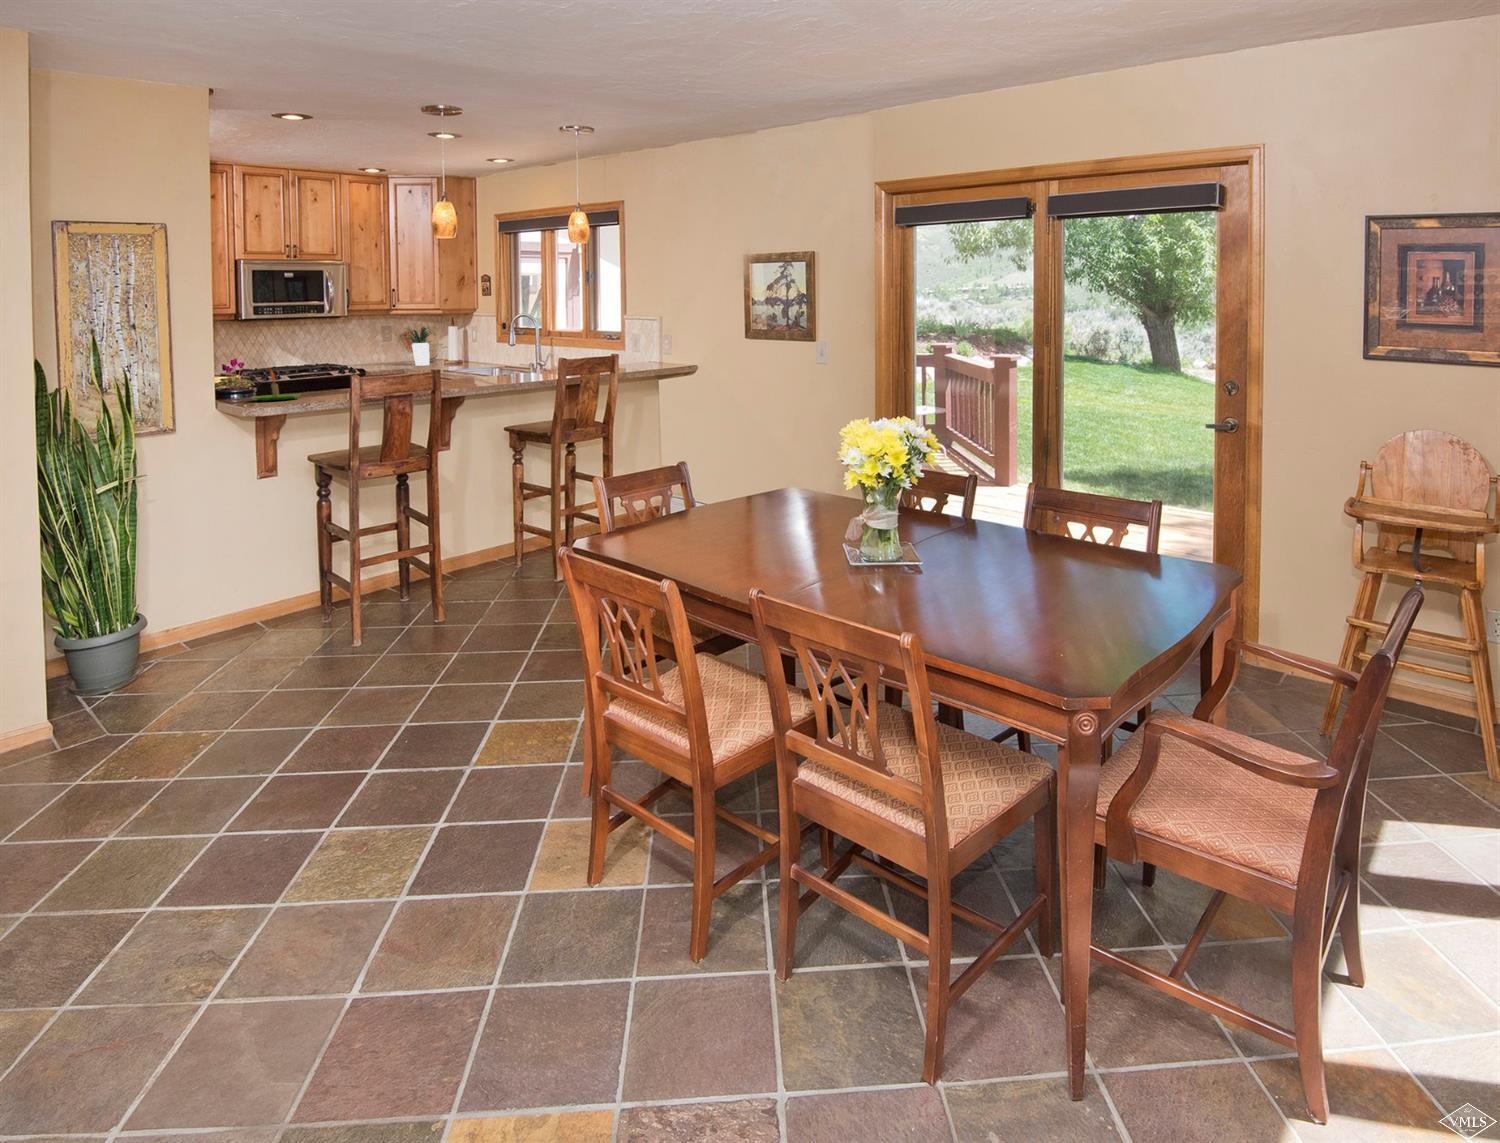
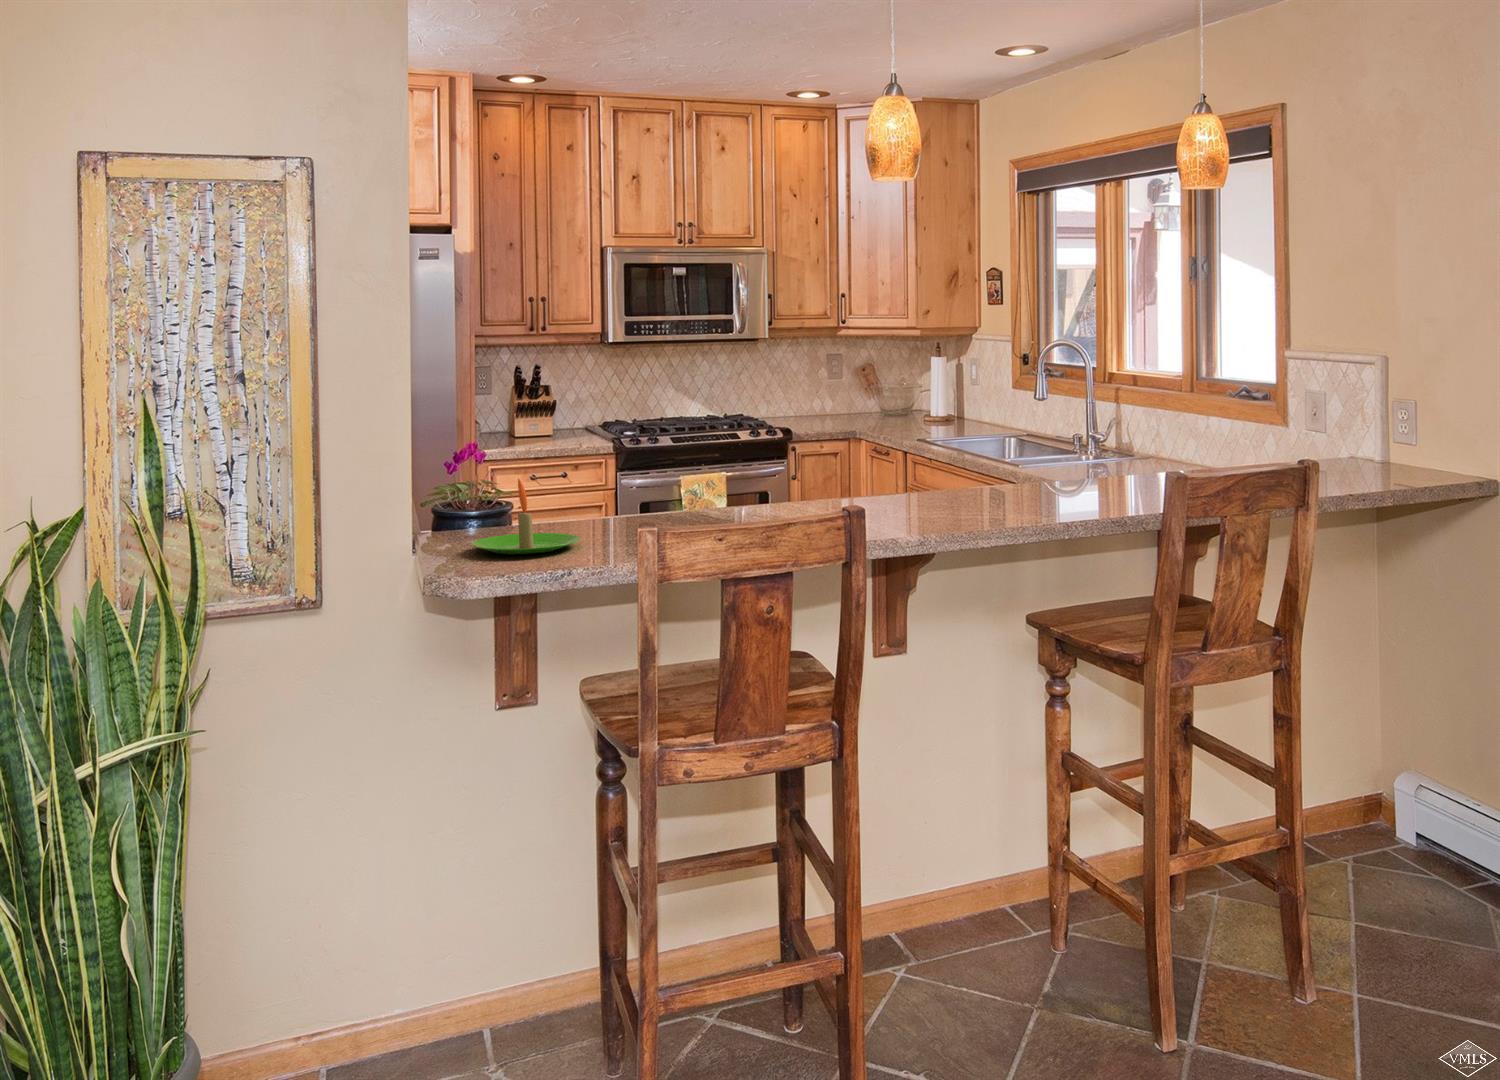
potted plant: present [400,327,434,366] -> none [843,356,918,421]

